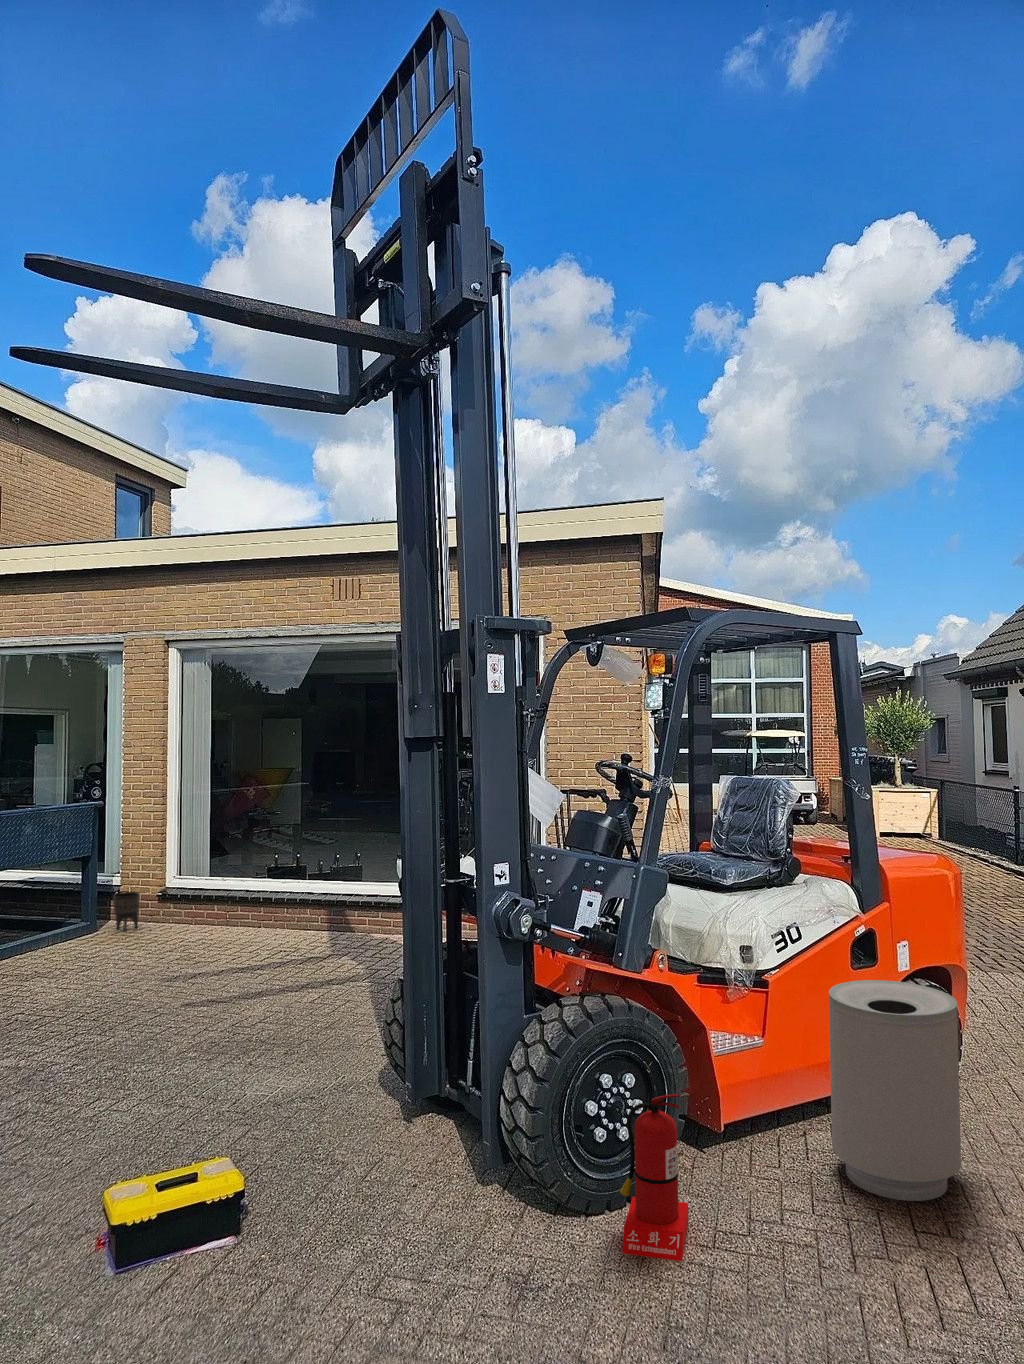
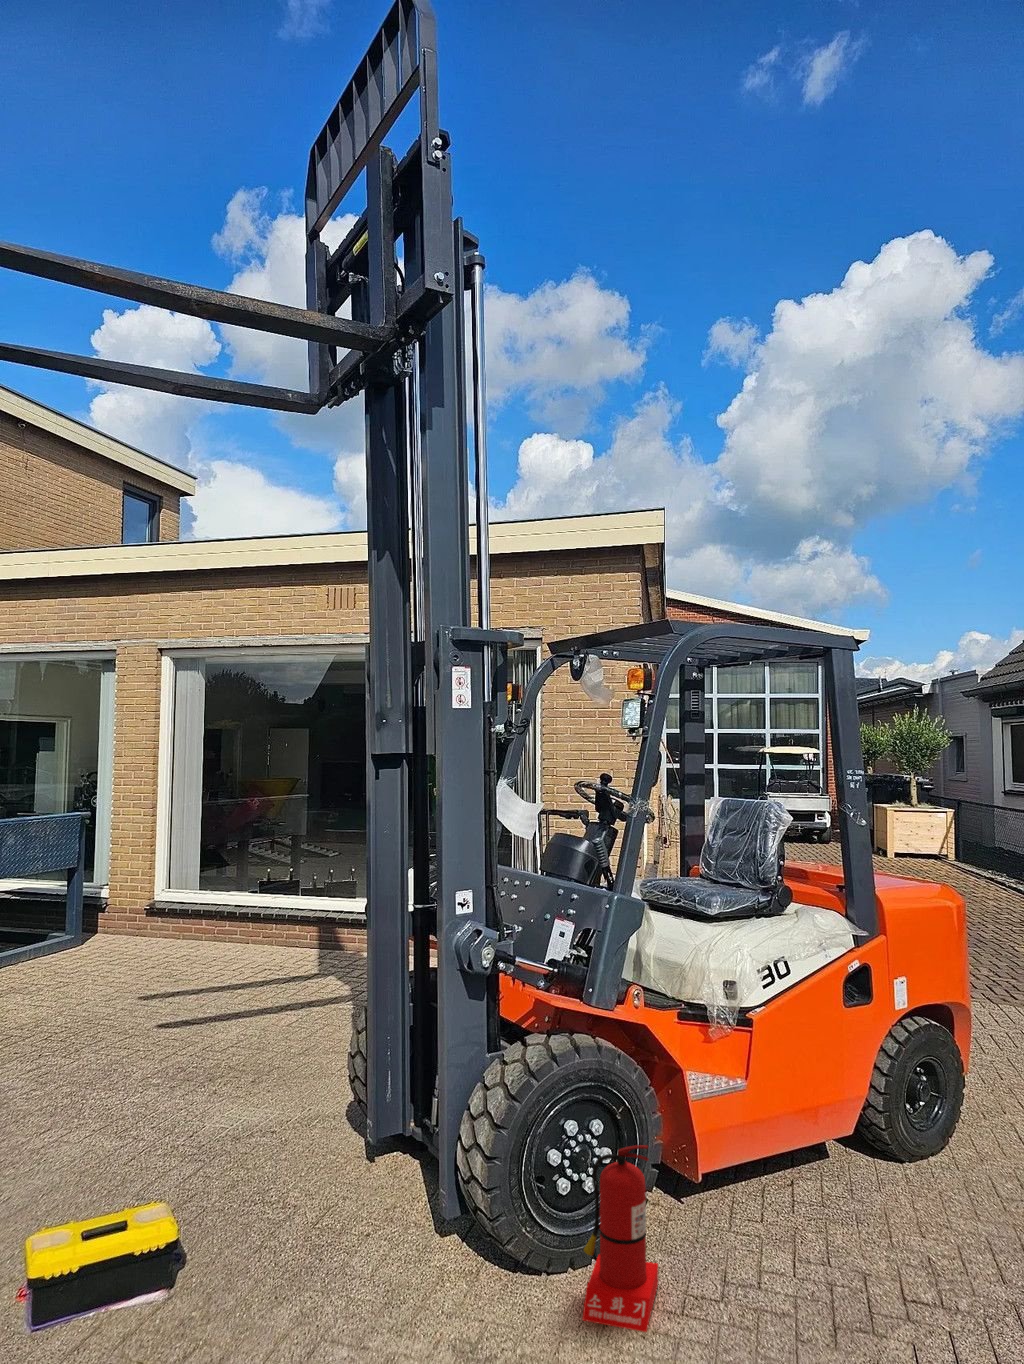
planter: present [113,892,140,932] -> none [112,902,139,943]
trash can: present [829,980,961,1201] -> none [818,1020,960,1266]

